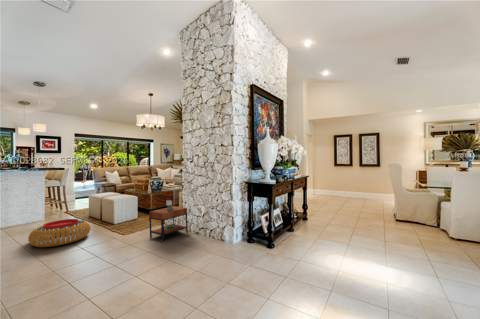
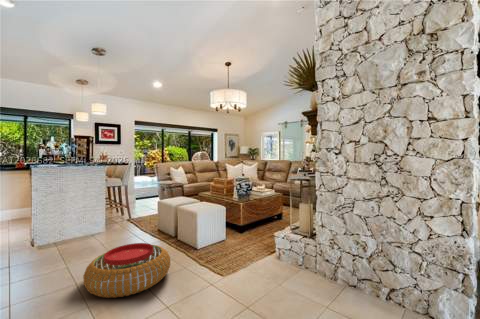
side table: present [149,200,188,241] -> none [267,223,331,305]

